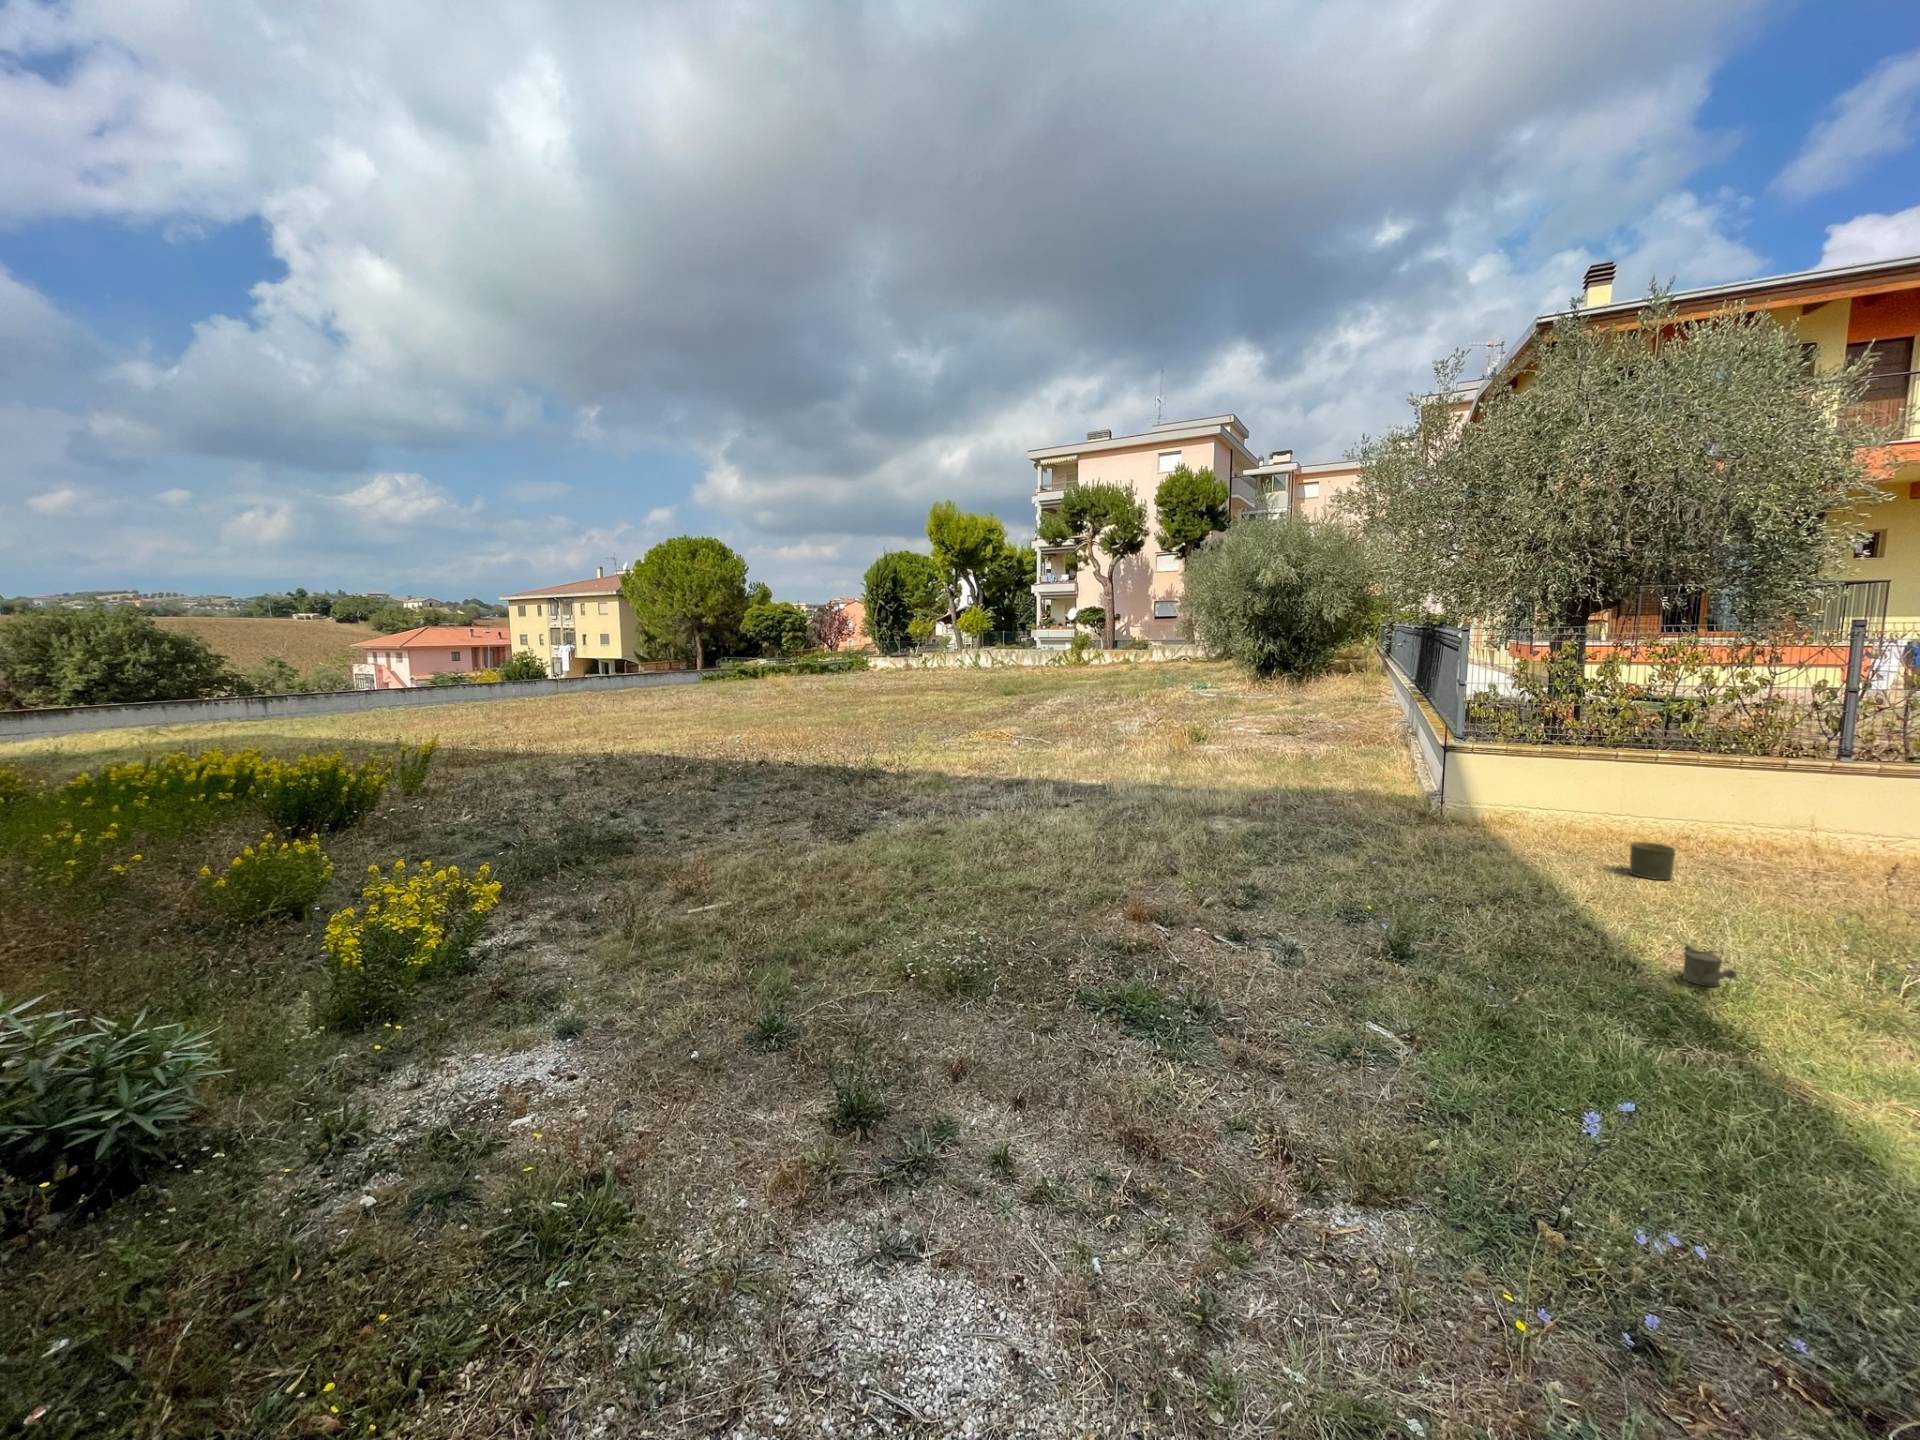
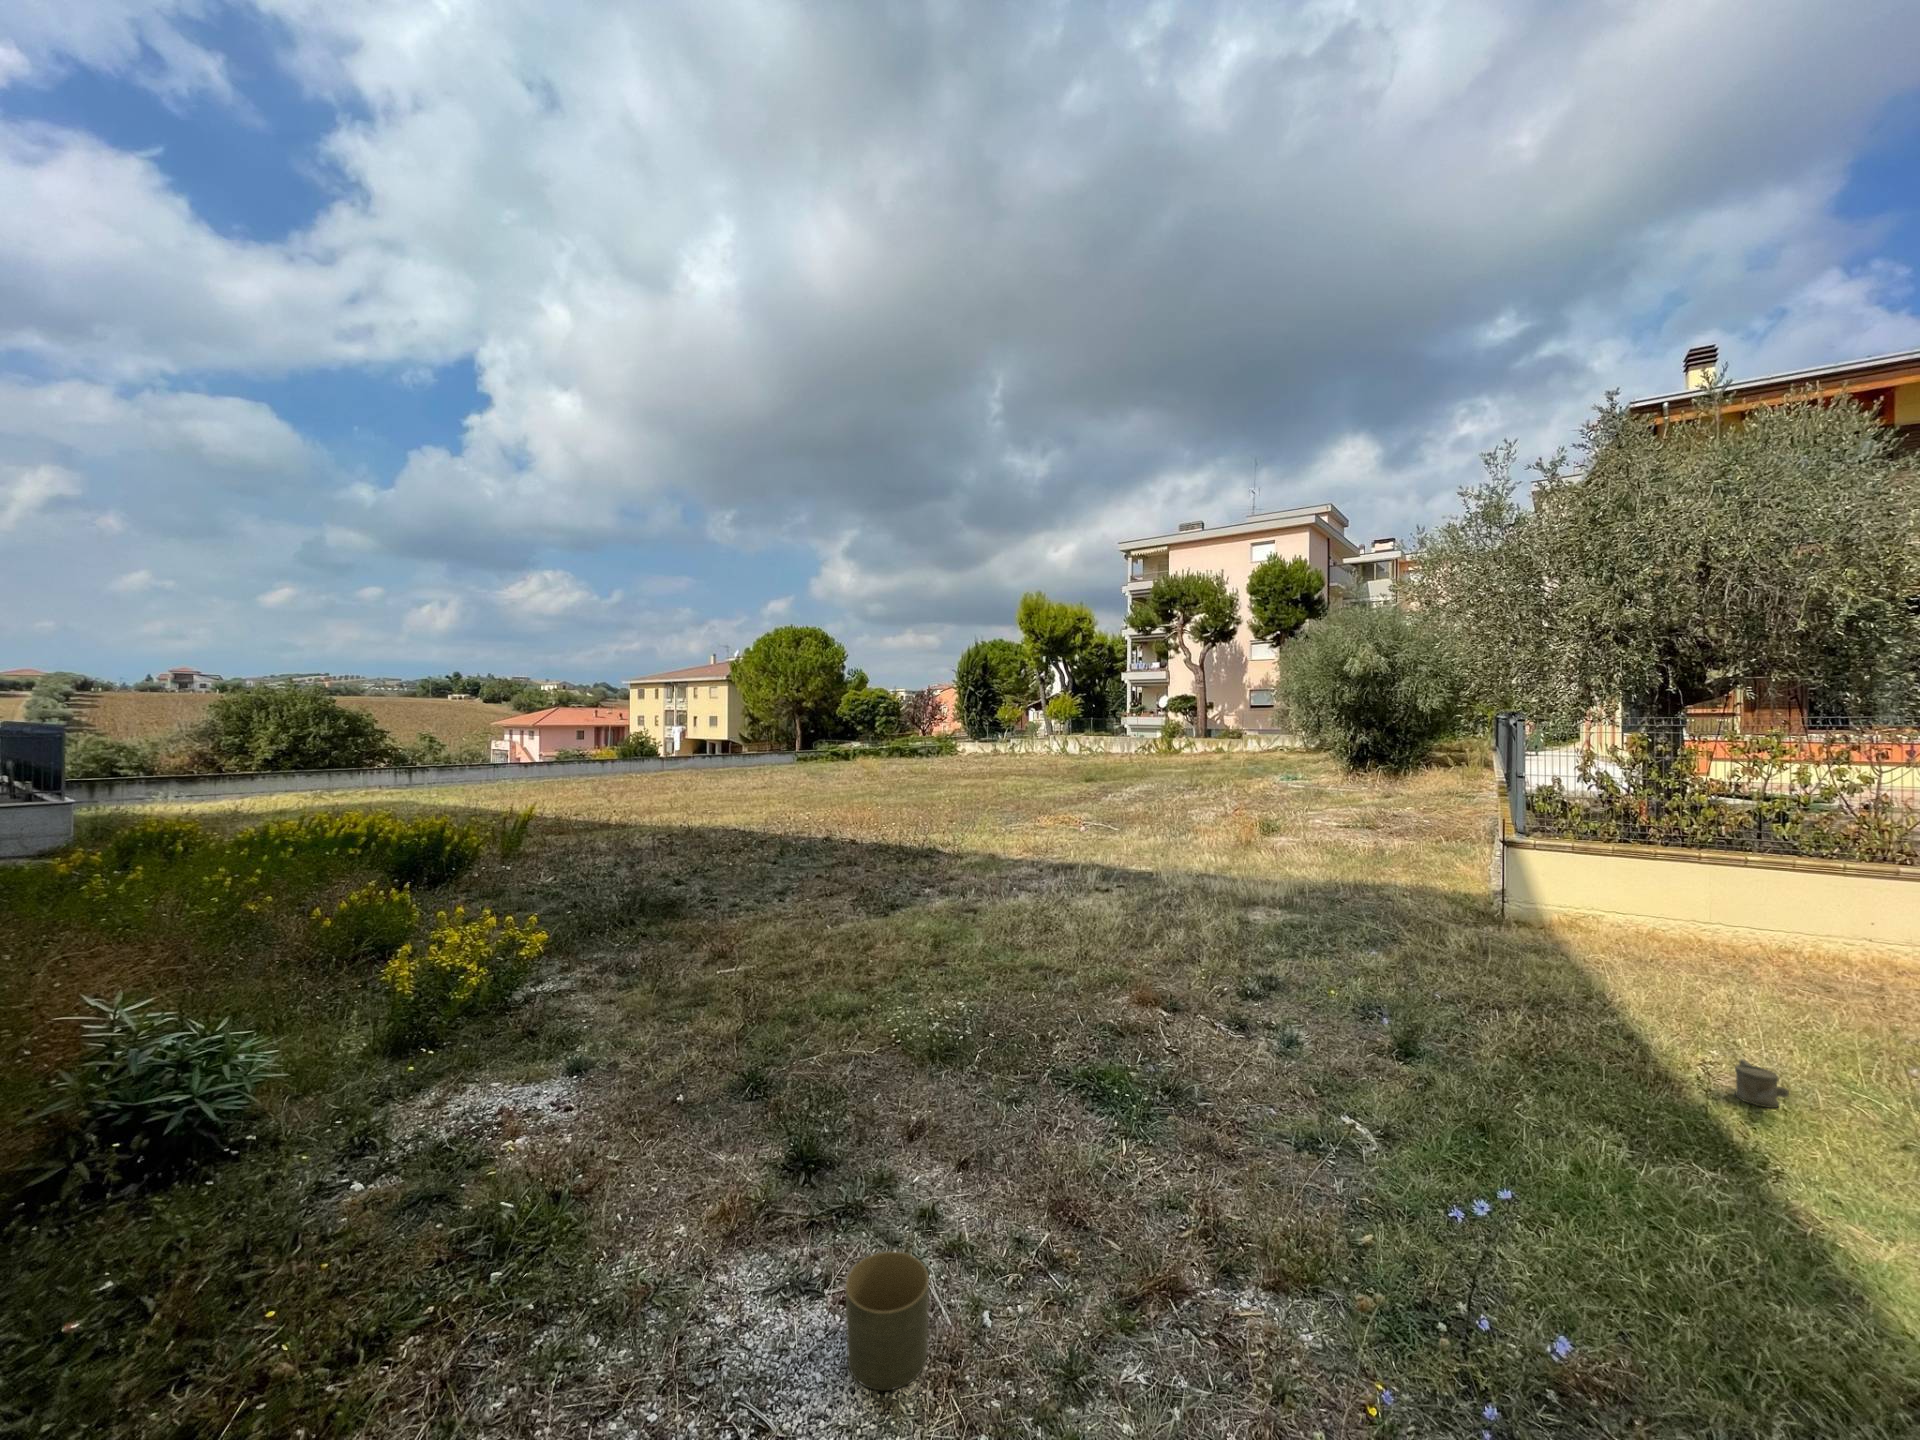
planter: present [1630,842,1675,880] -> present [846,1251,929,1391]

